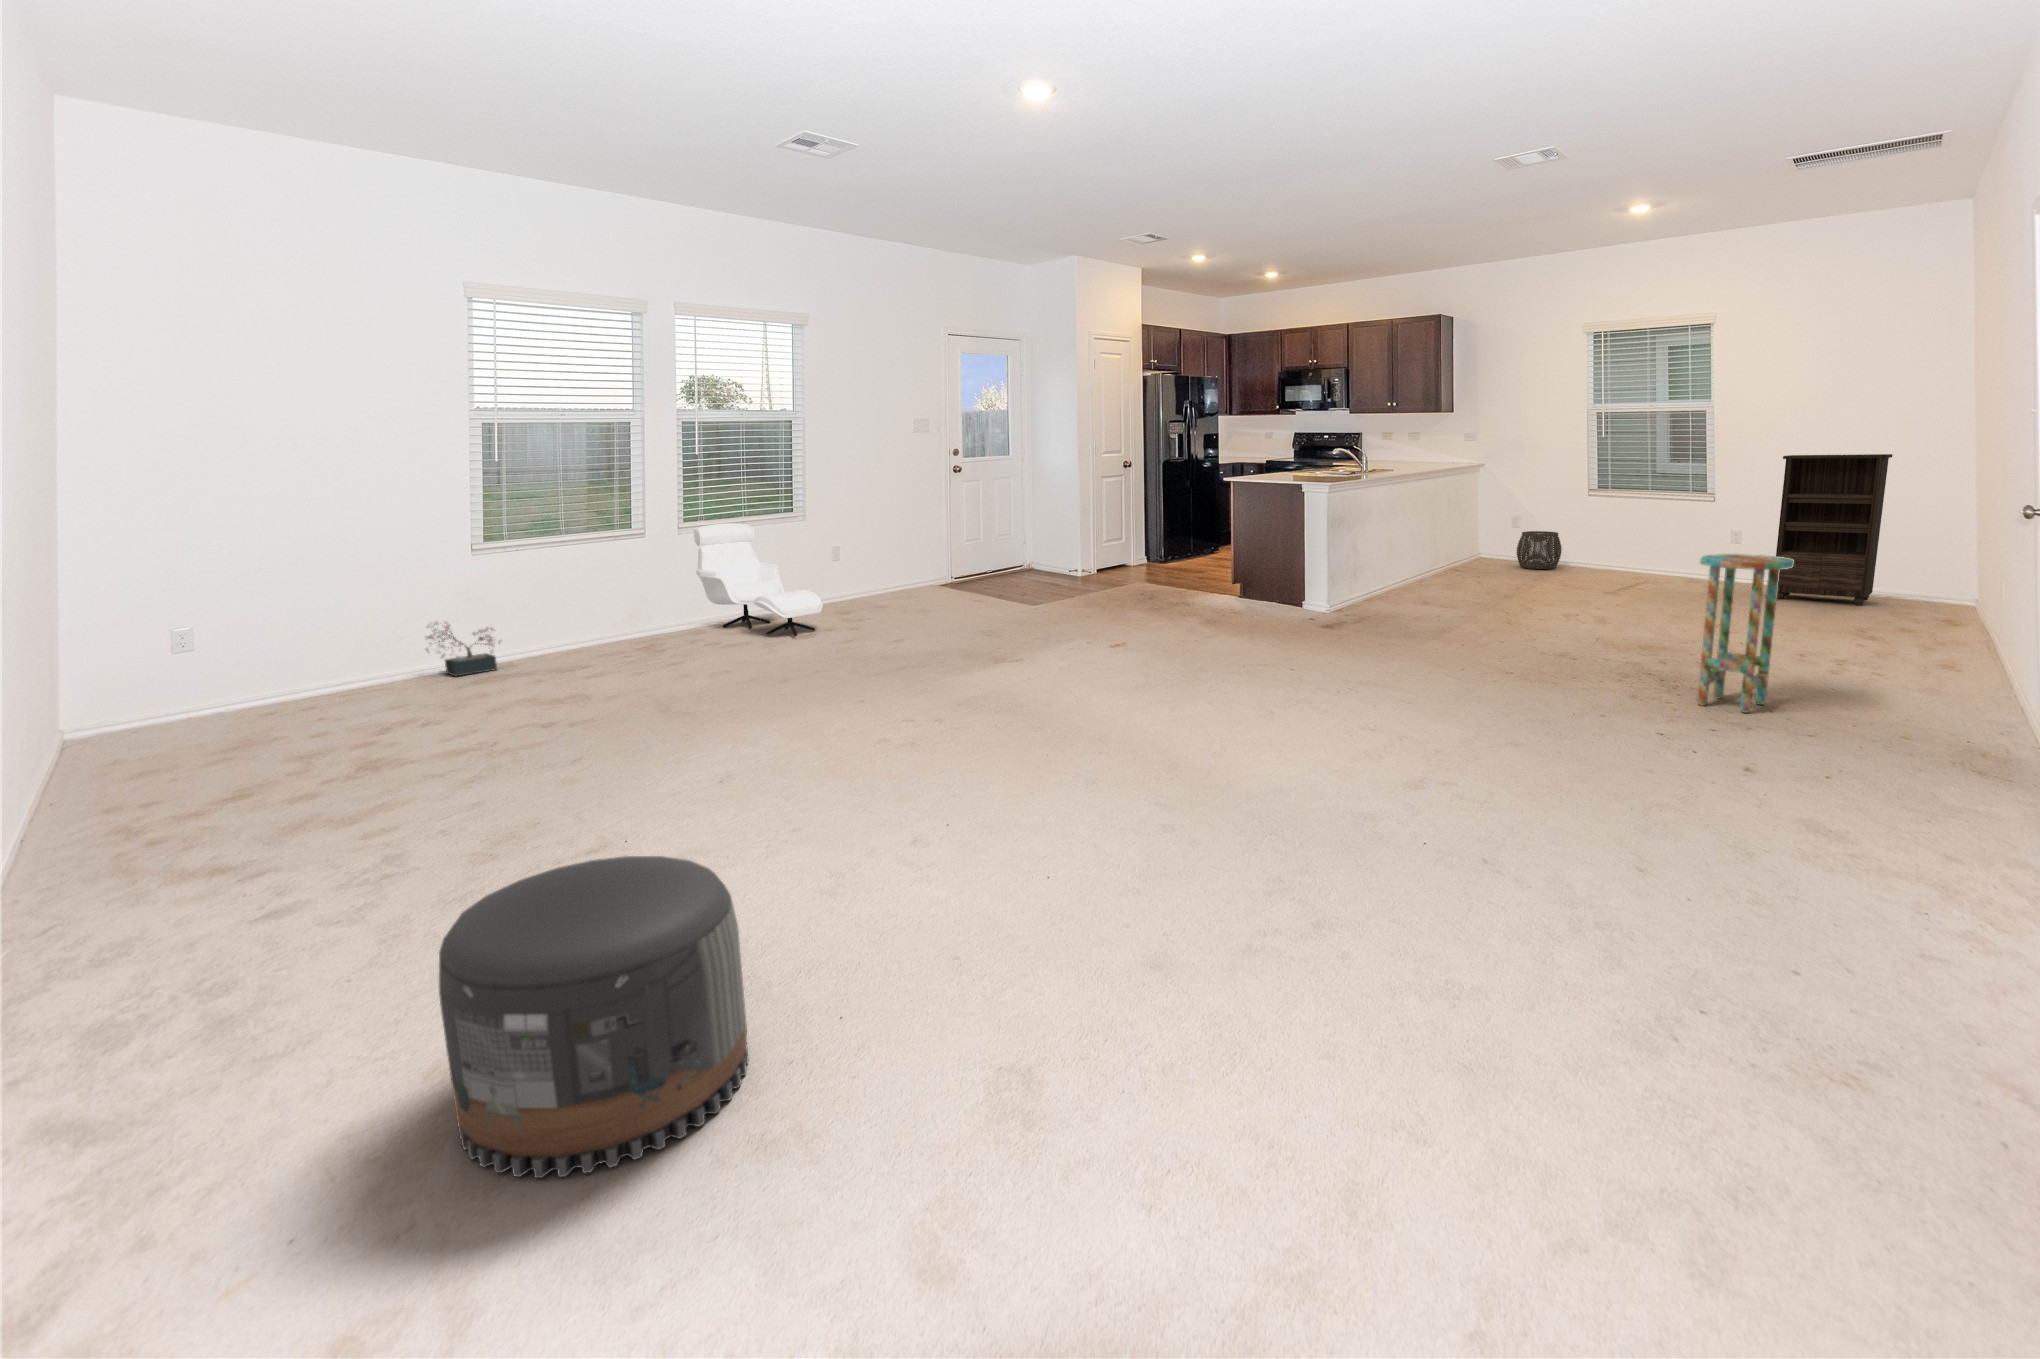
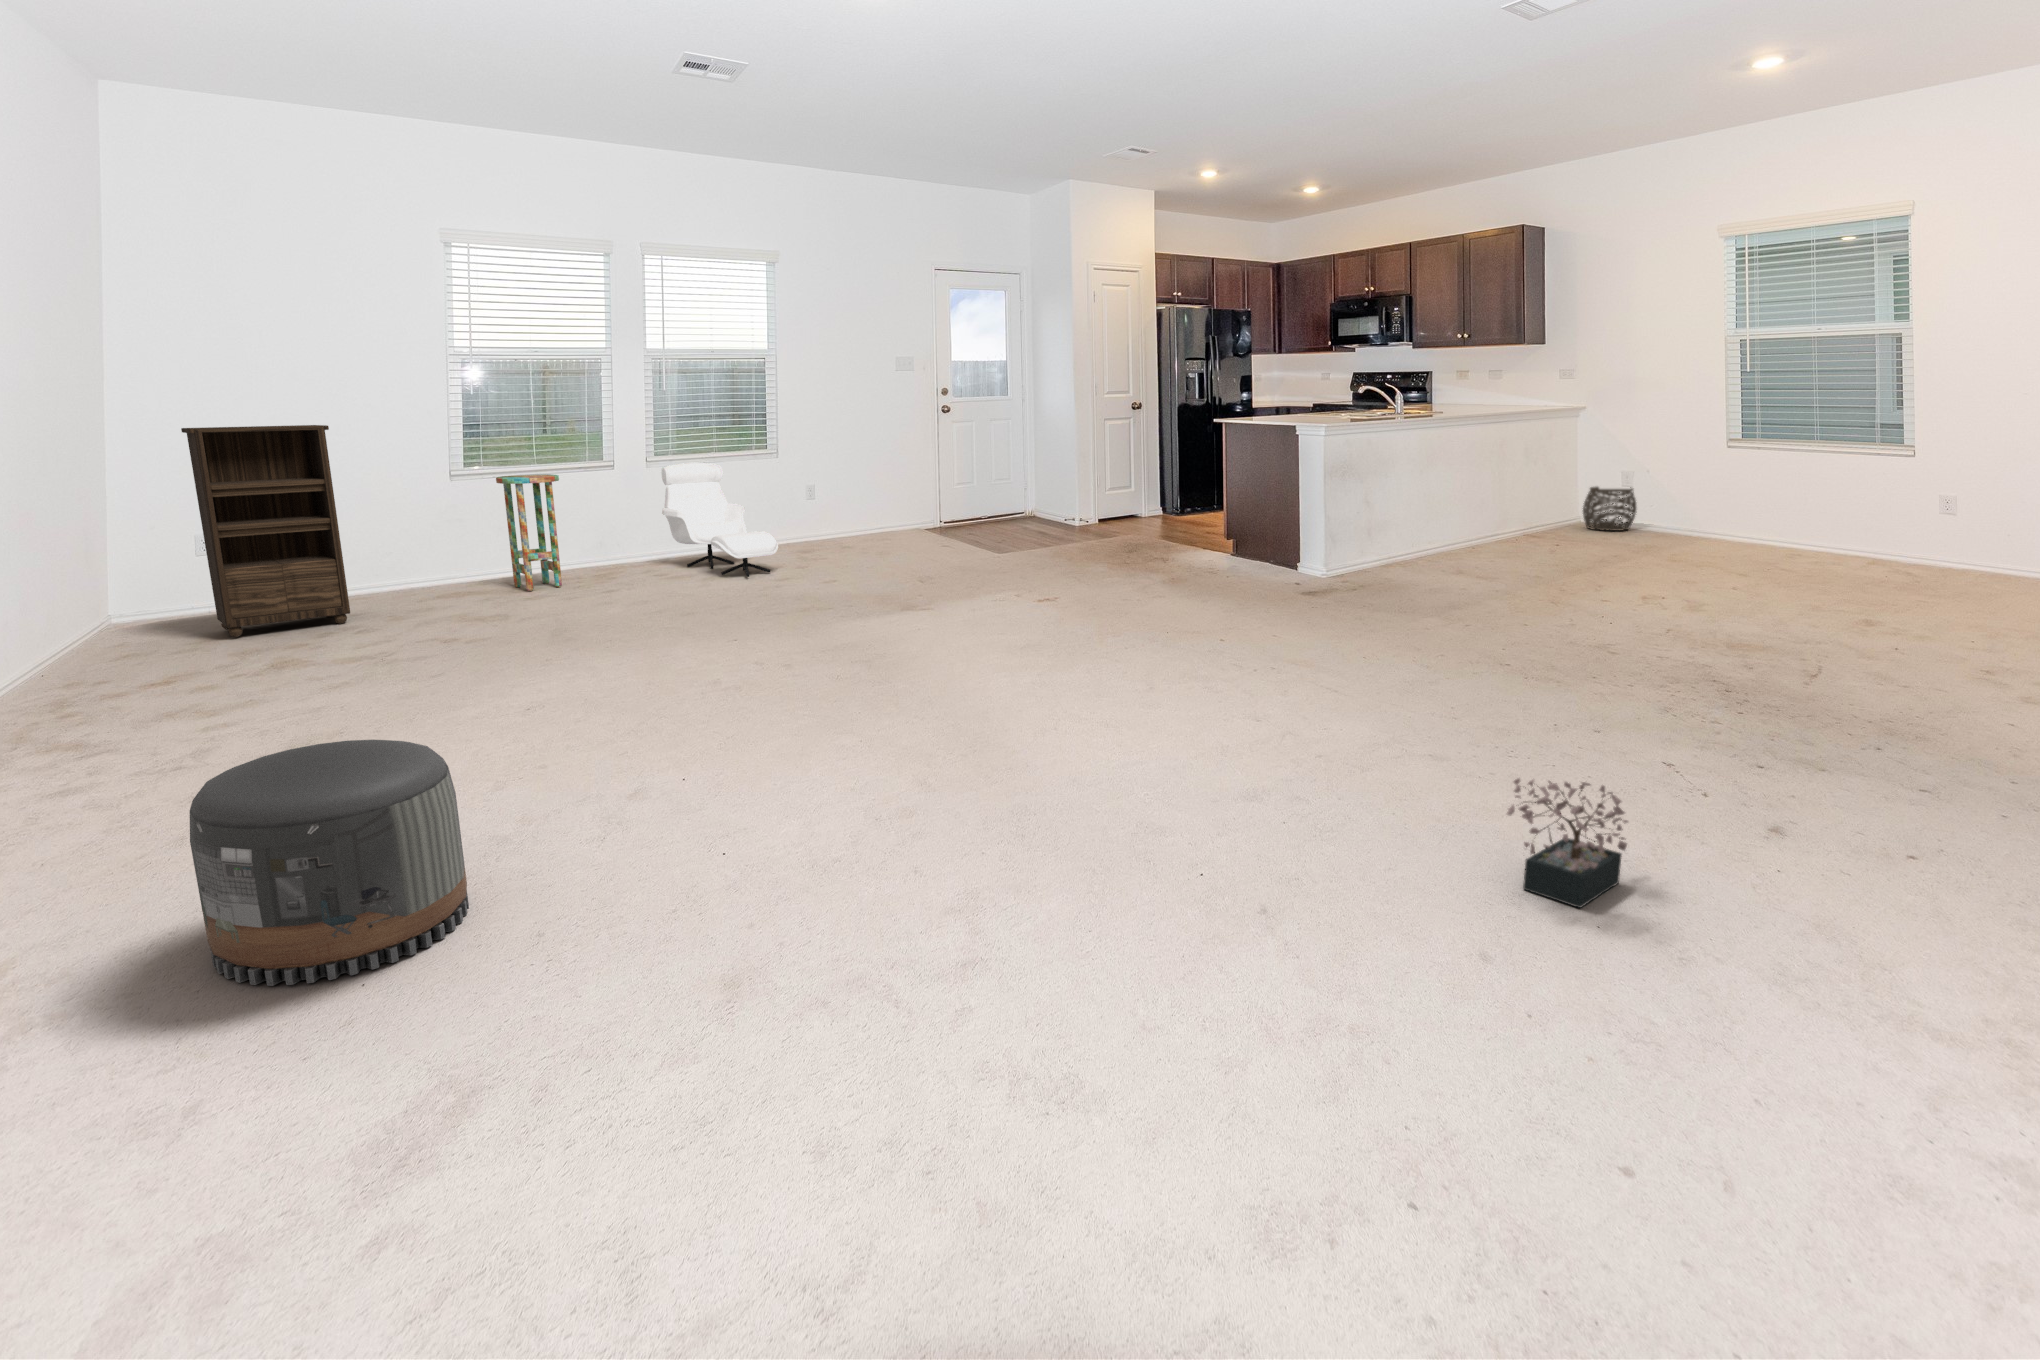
bookshelf: present [1776,454,1892,605] -> present [181,425,350,637]
side table: present [1697,554,1794,713] -> present [496,474,562,591]
decorative plant: present [426,622,501,676] -> present [1507,778,1628,908]

